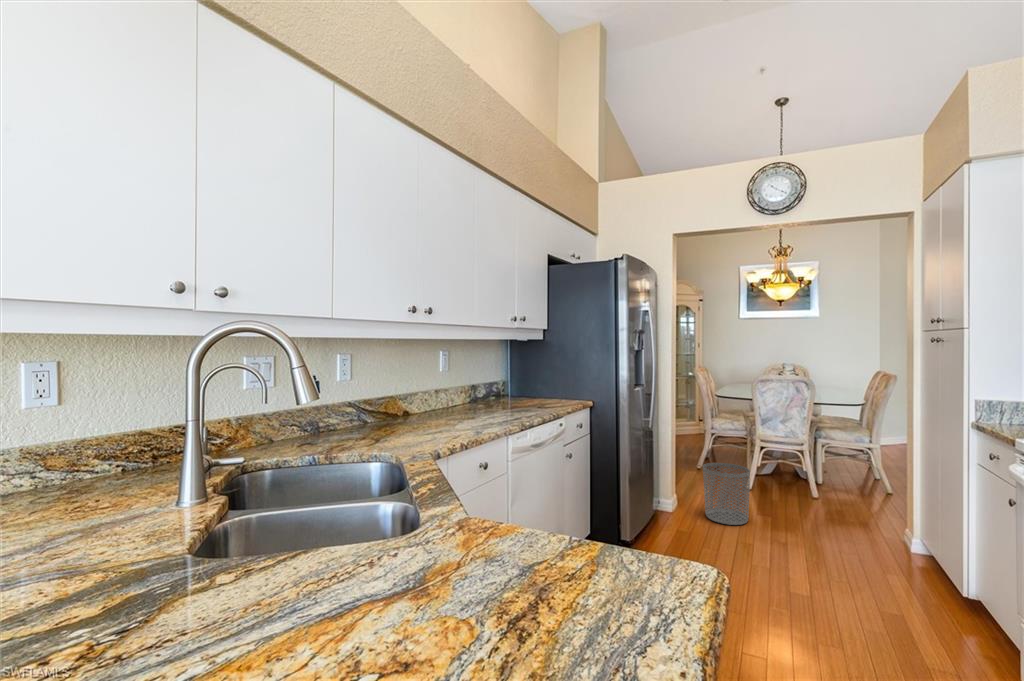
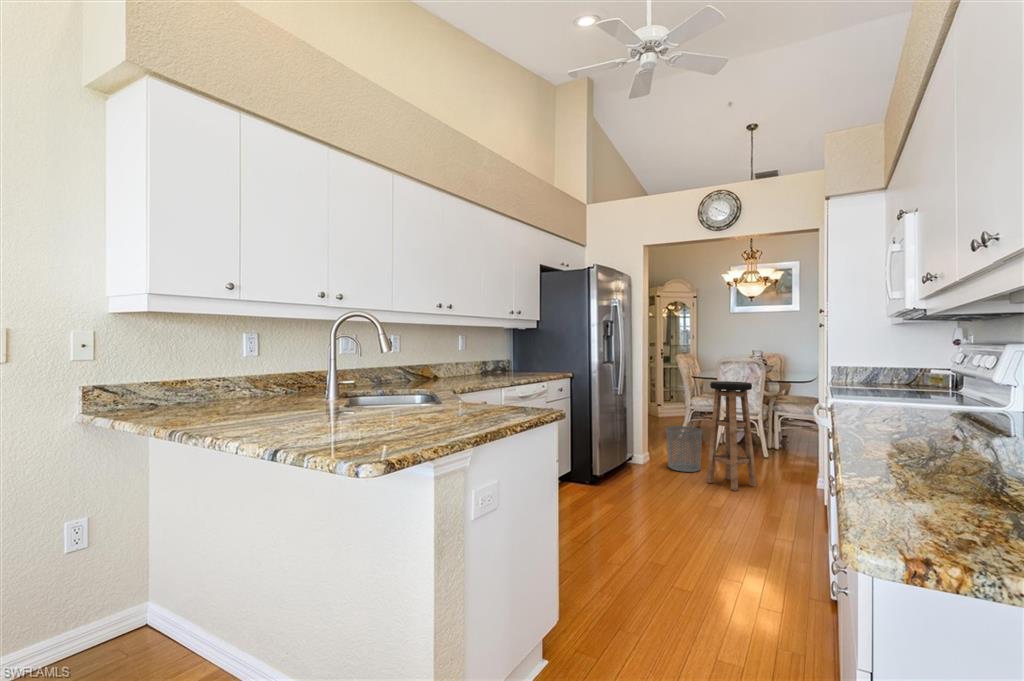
bar stool: none [768,410,836,561] -> present [707,381,757,491]

